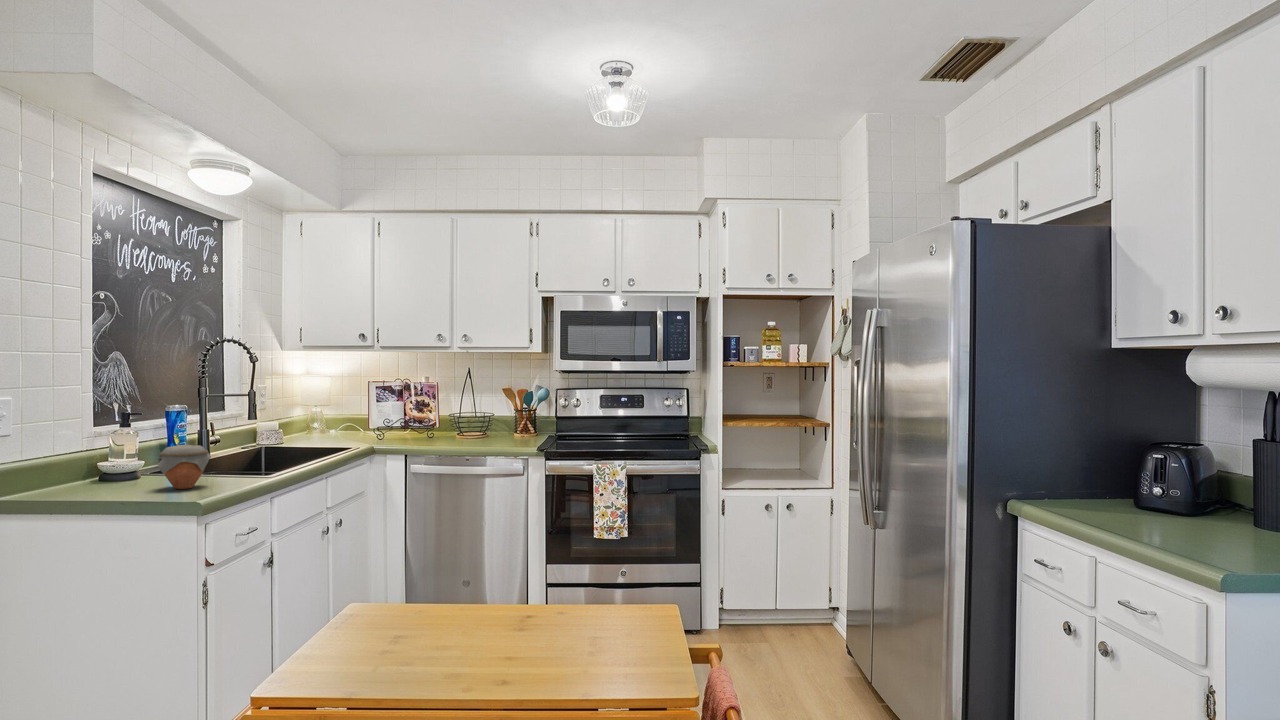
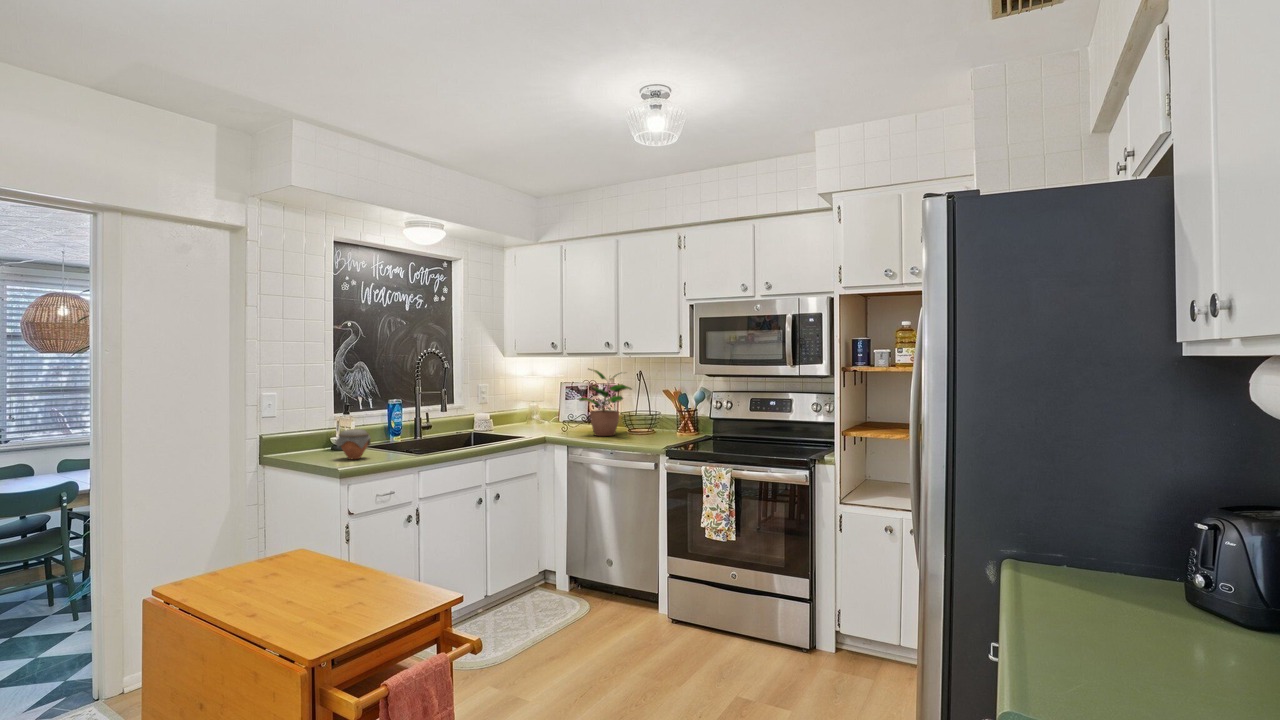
potted plant: none [415,364,476,443] -> present [577,368,632,436]

